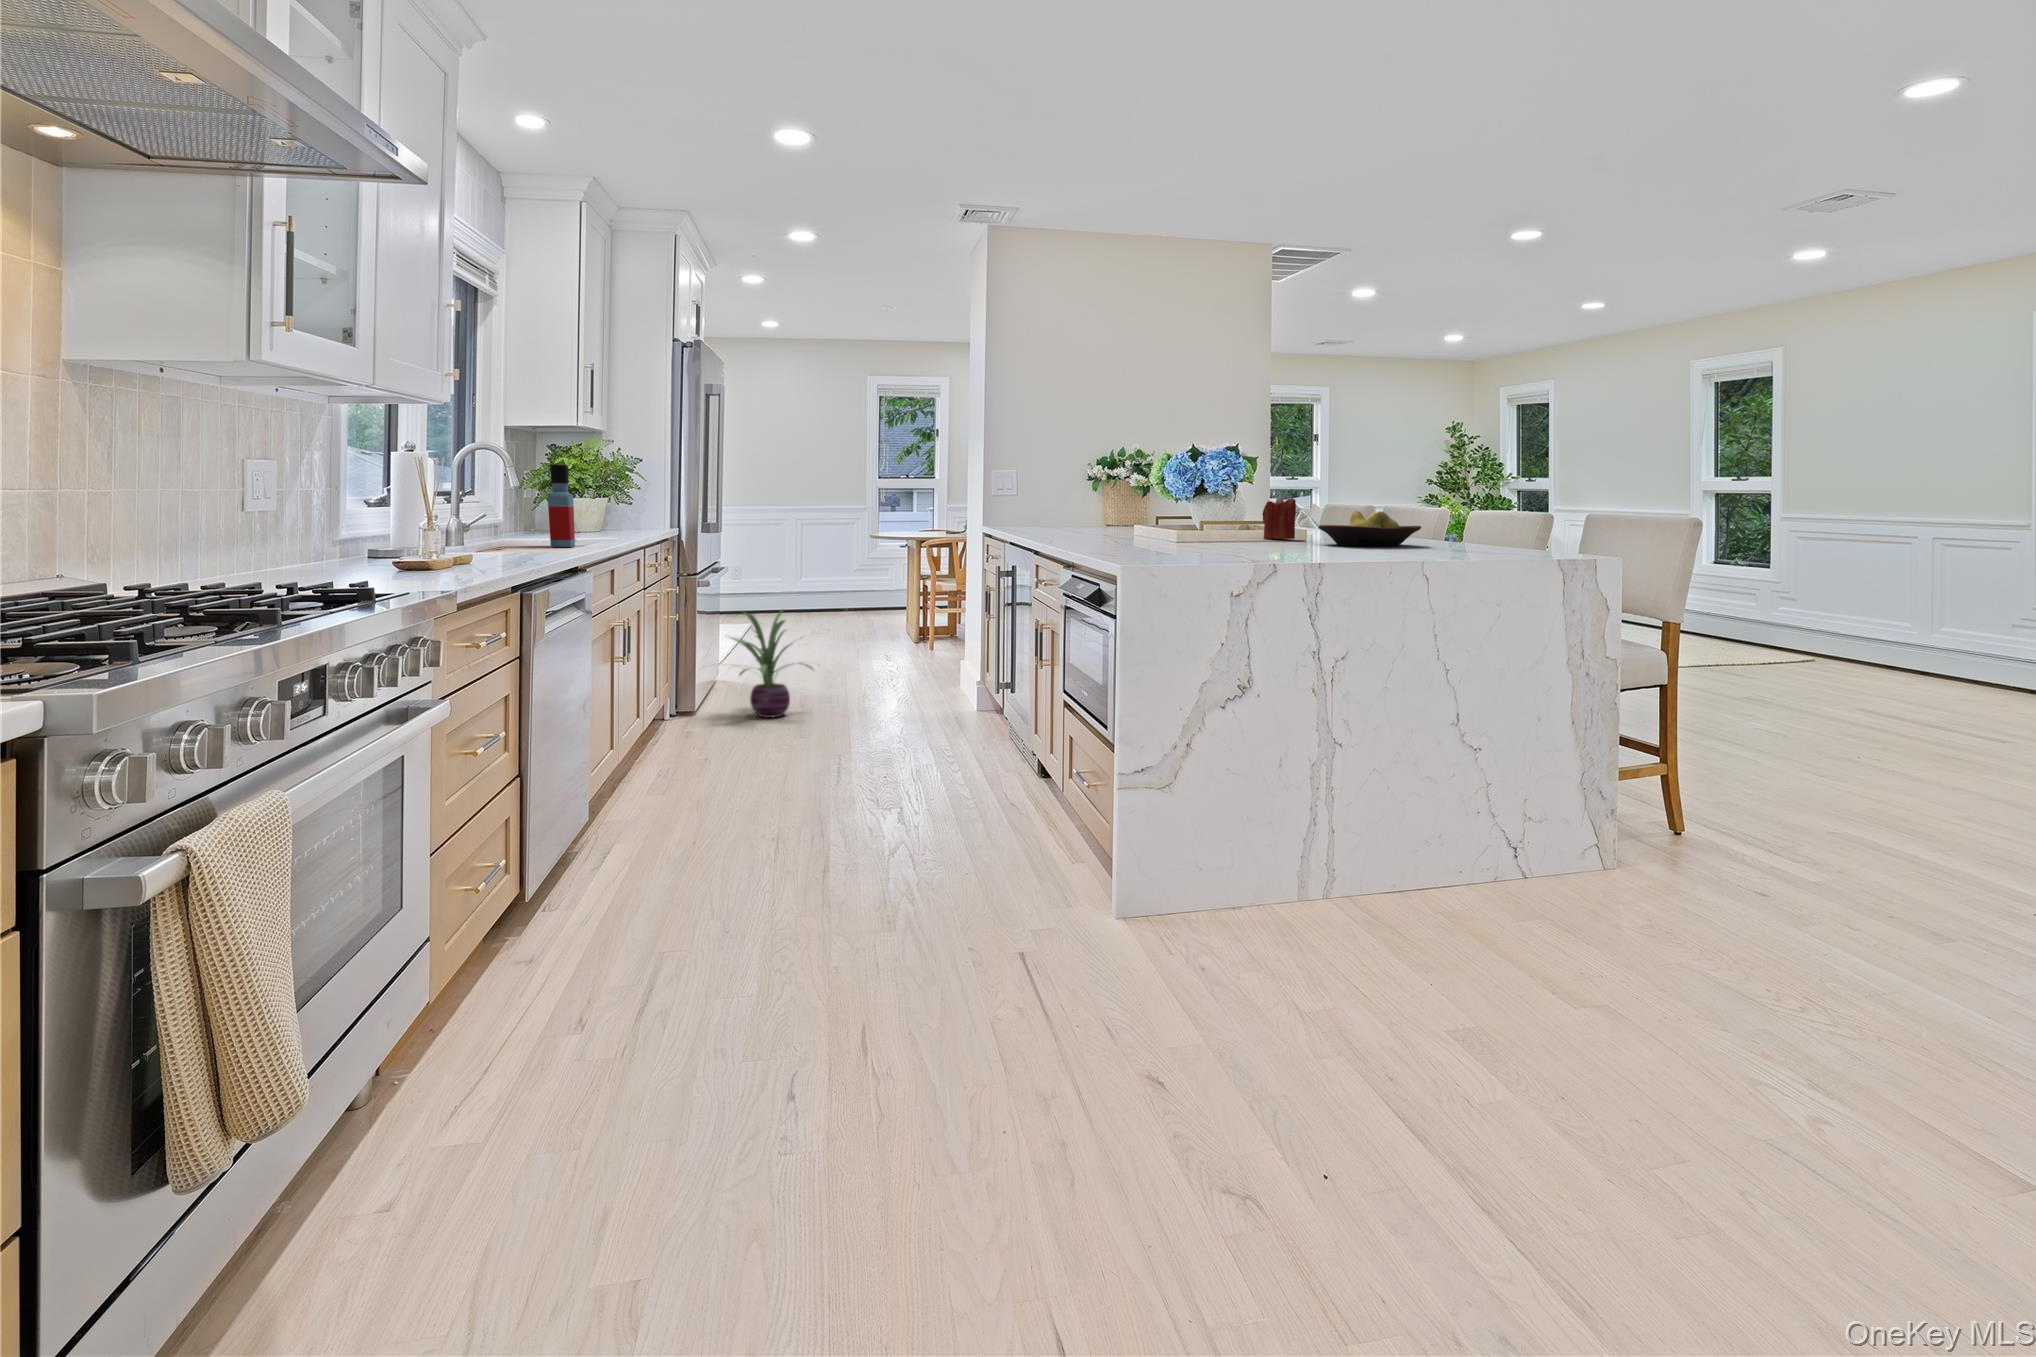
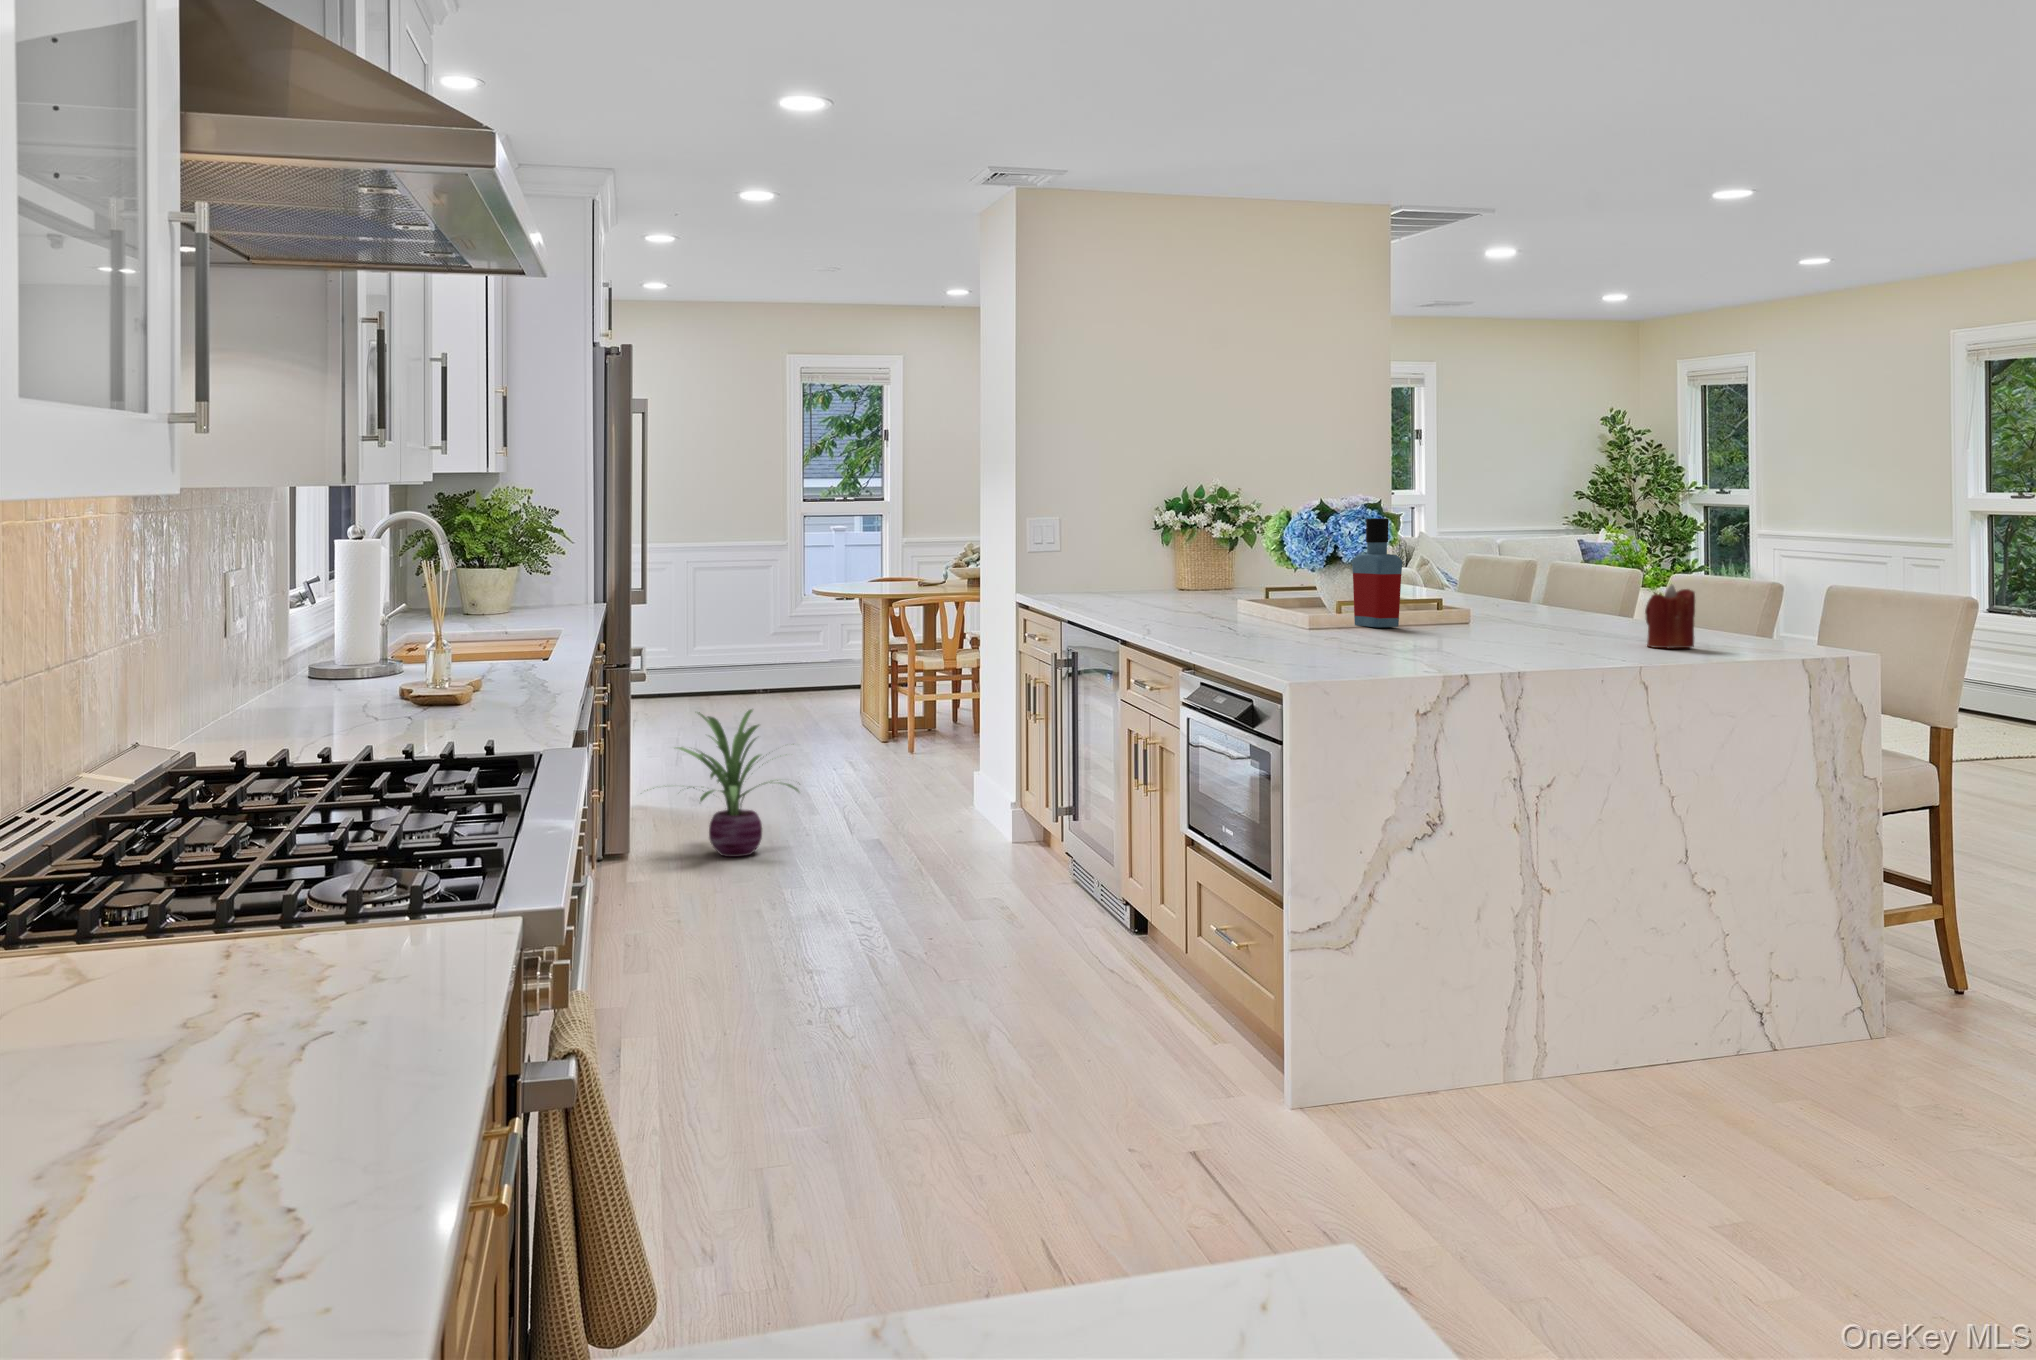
bottle: present [548,465,575,547] -> present [1352,518,1402,627]
candle: present [1262,495,1296,539] -> present [1645,584,1695,648]
fruit bowl: present [1318,511,1421,545] -> none [1497,591,1624,636]

